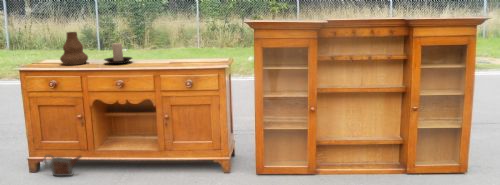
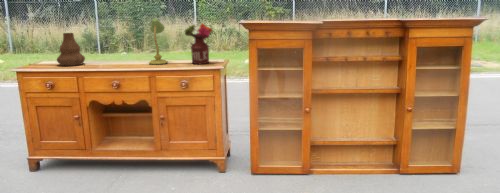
table lamp: none [152,17,171,64] -> present [149,18,168,65]
flower arrangement: none [187,22,216,63] -> present [184,24,212,64]
candle holder: present [104,43,132,64] -> none [101,43,130,65]
watering can: present [44,155,81,176] -> none [40,155,79,177]

